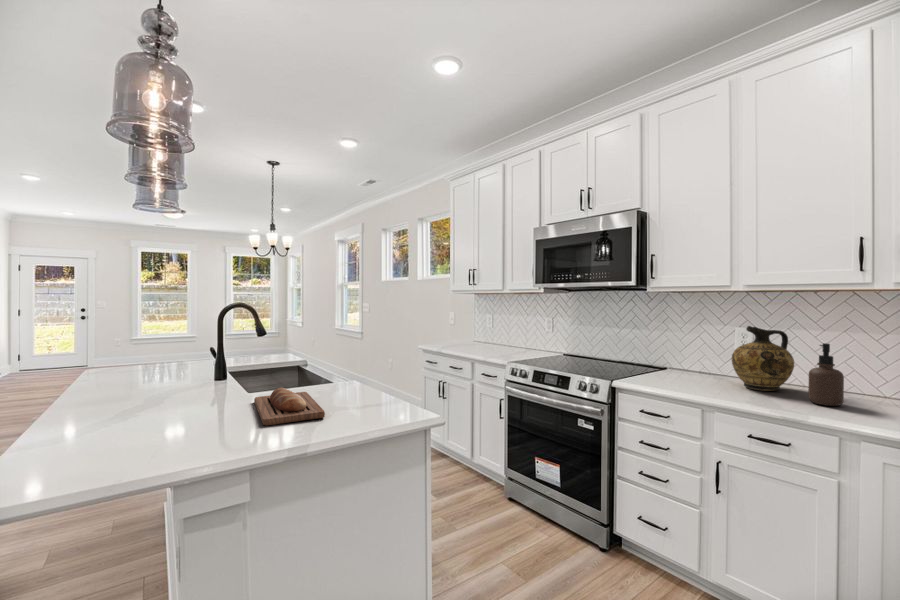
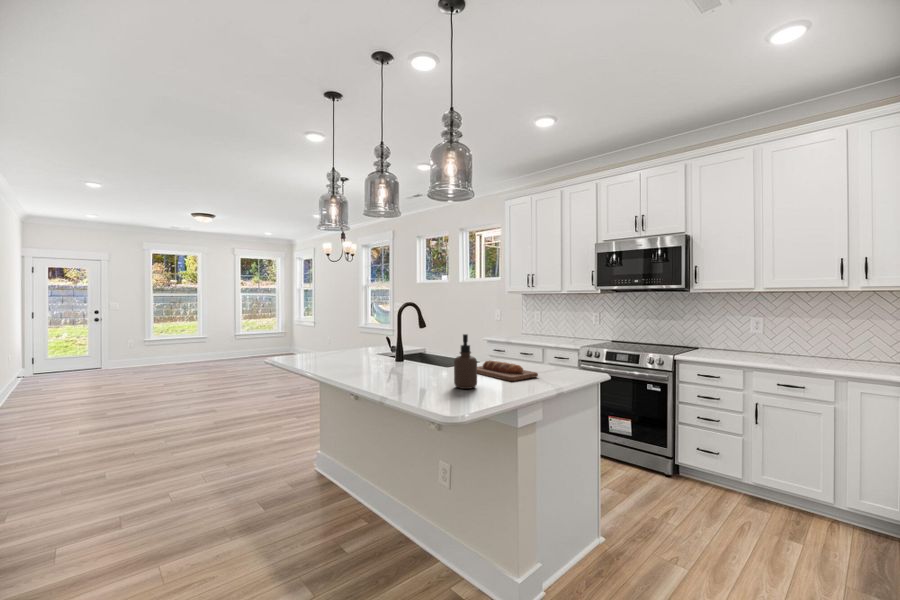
ceramic jug: present [732,326,794,391] -> none [754,315,797,358]
soap dispenser: present [808,343,844,406] -> present [454,334,477,389]

